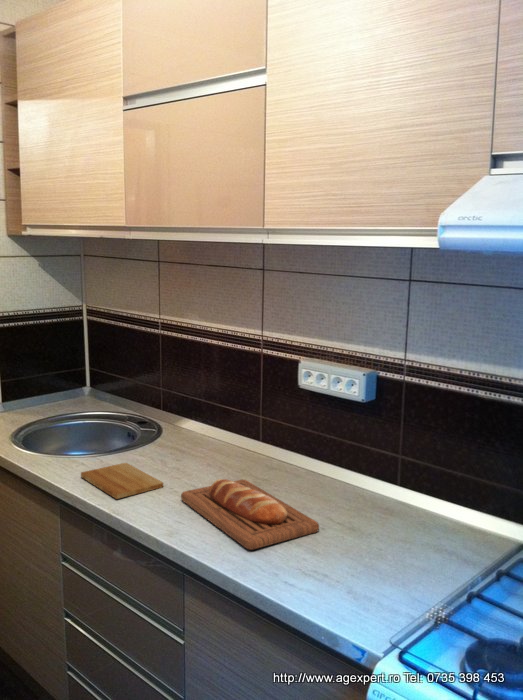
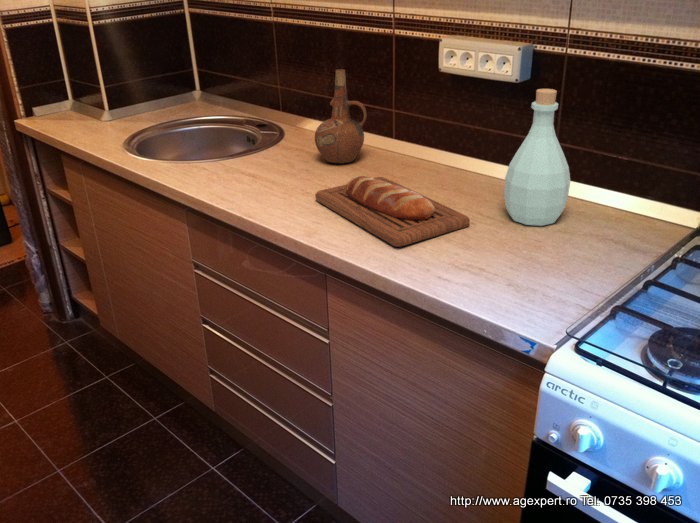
ceramic pitcher: none [187,381,235,464] -> present [315,69,367,163]
bottle: none [351,411,410,534] -> present [504,89,570,226]
cutting board: present [81,463,163,499] -> none [204,165,294,202]

